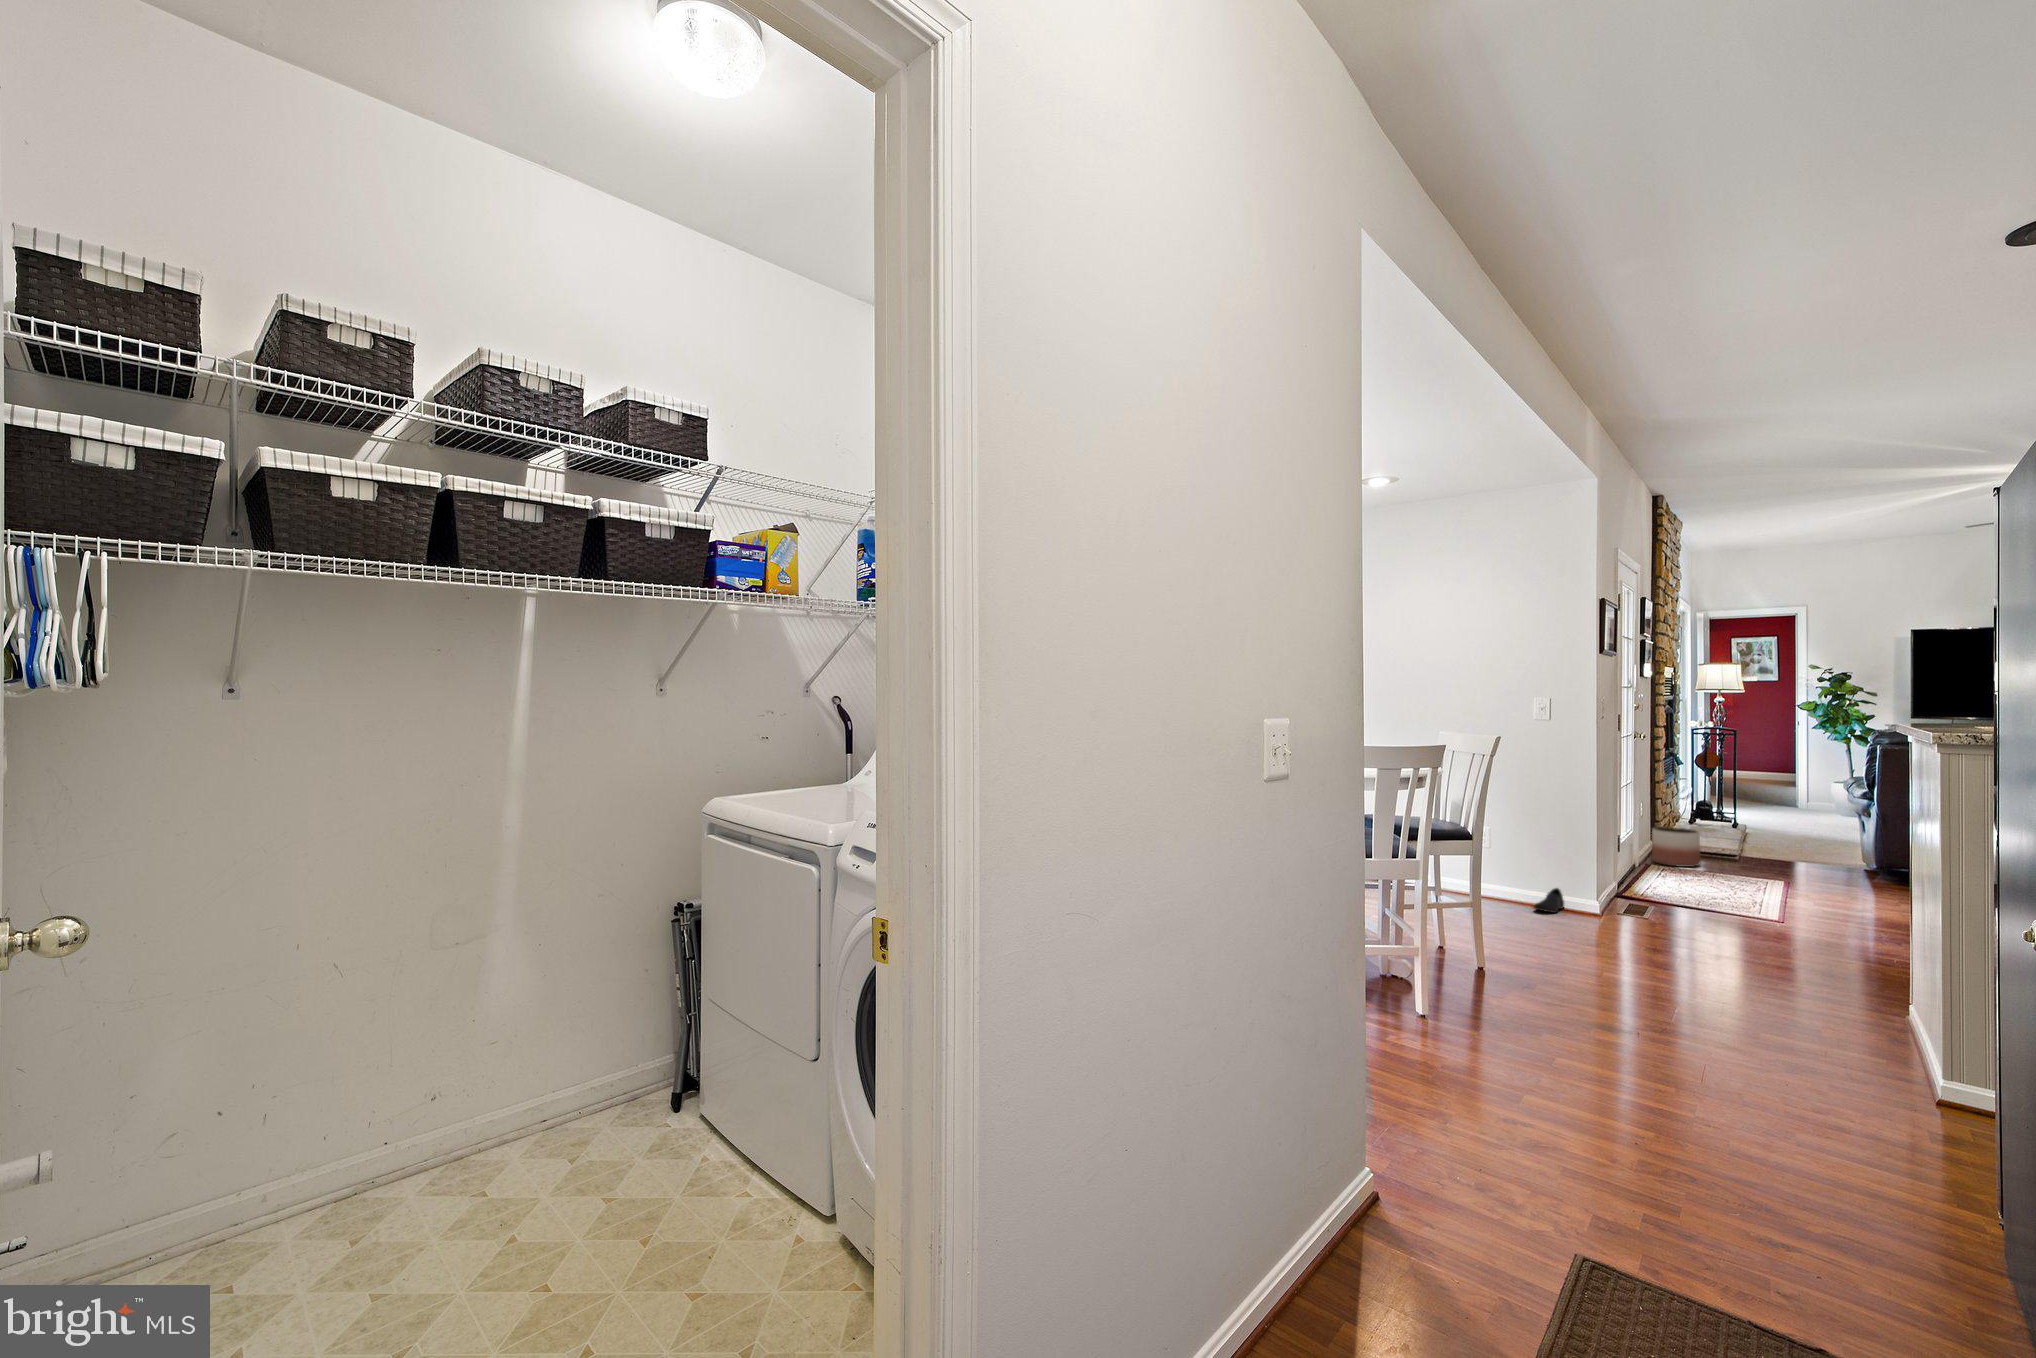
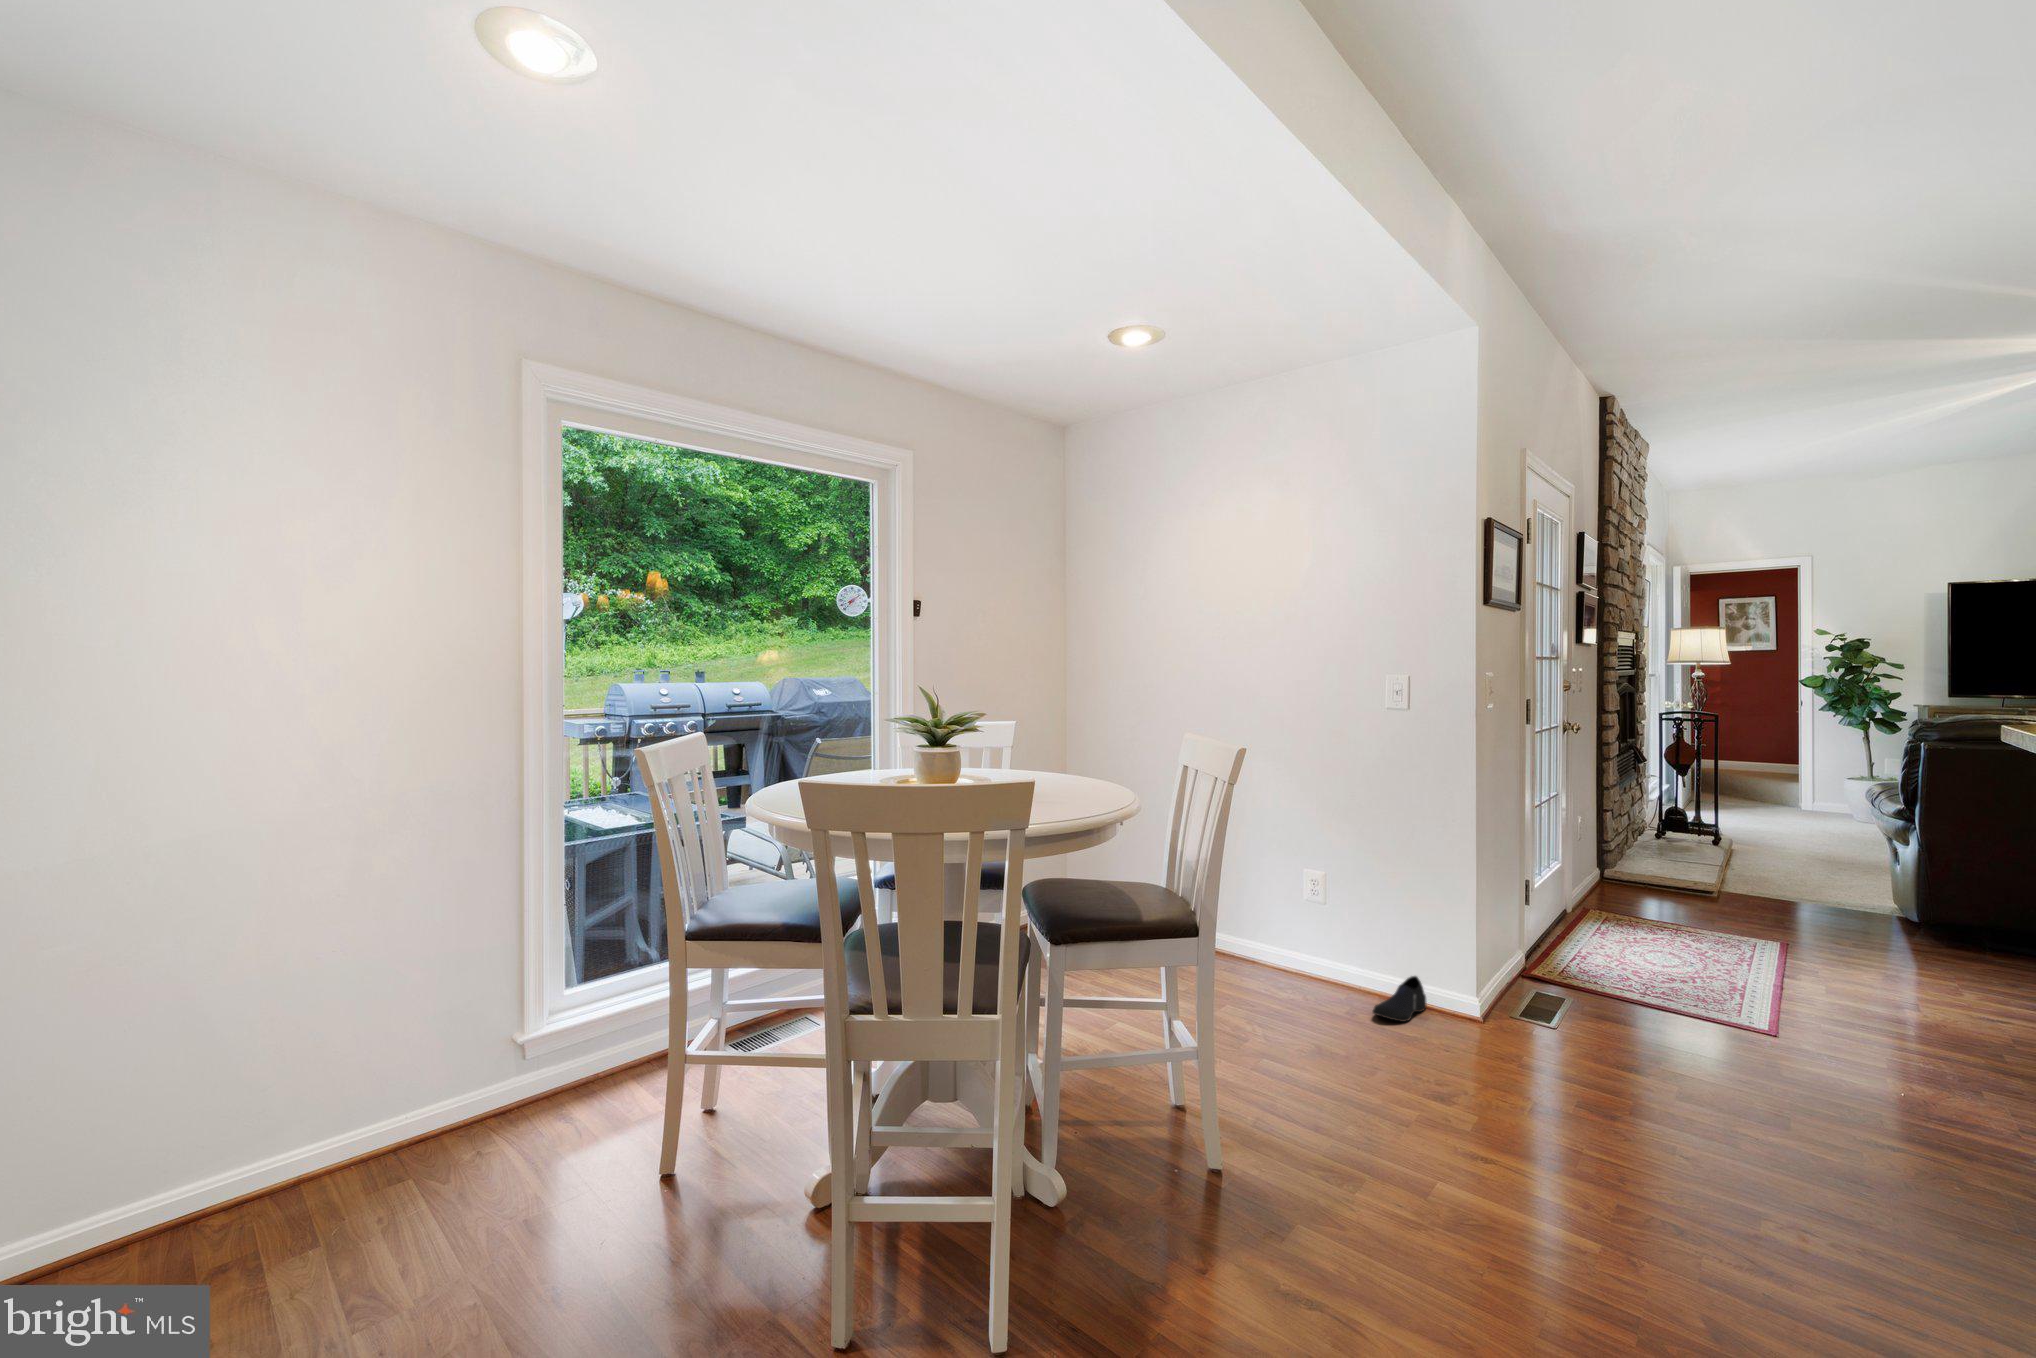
planter: present [1652,827,1700,867] -> none [1593,855,1661,915]

